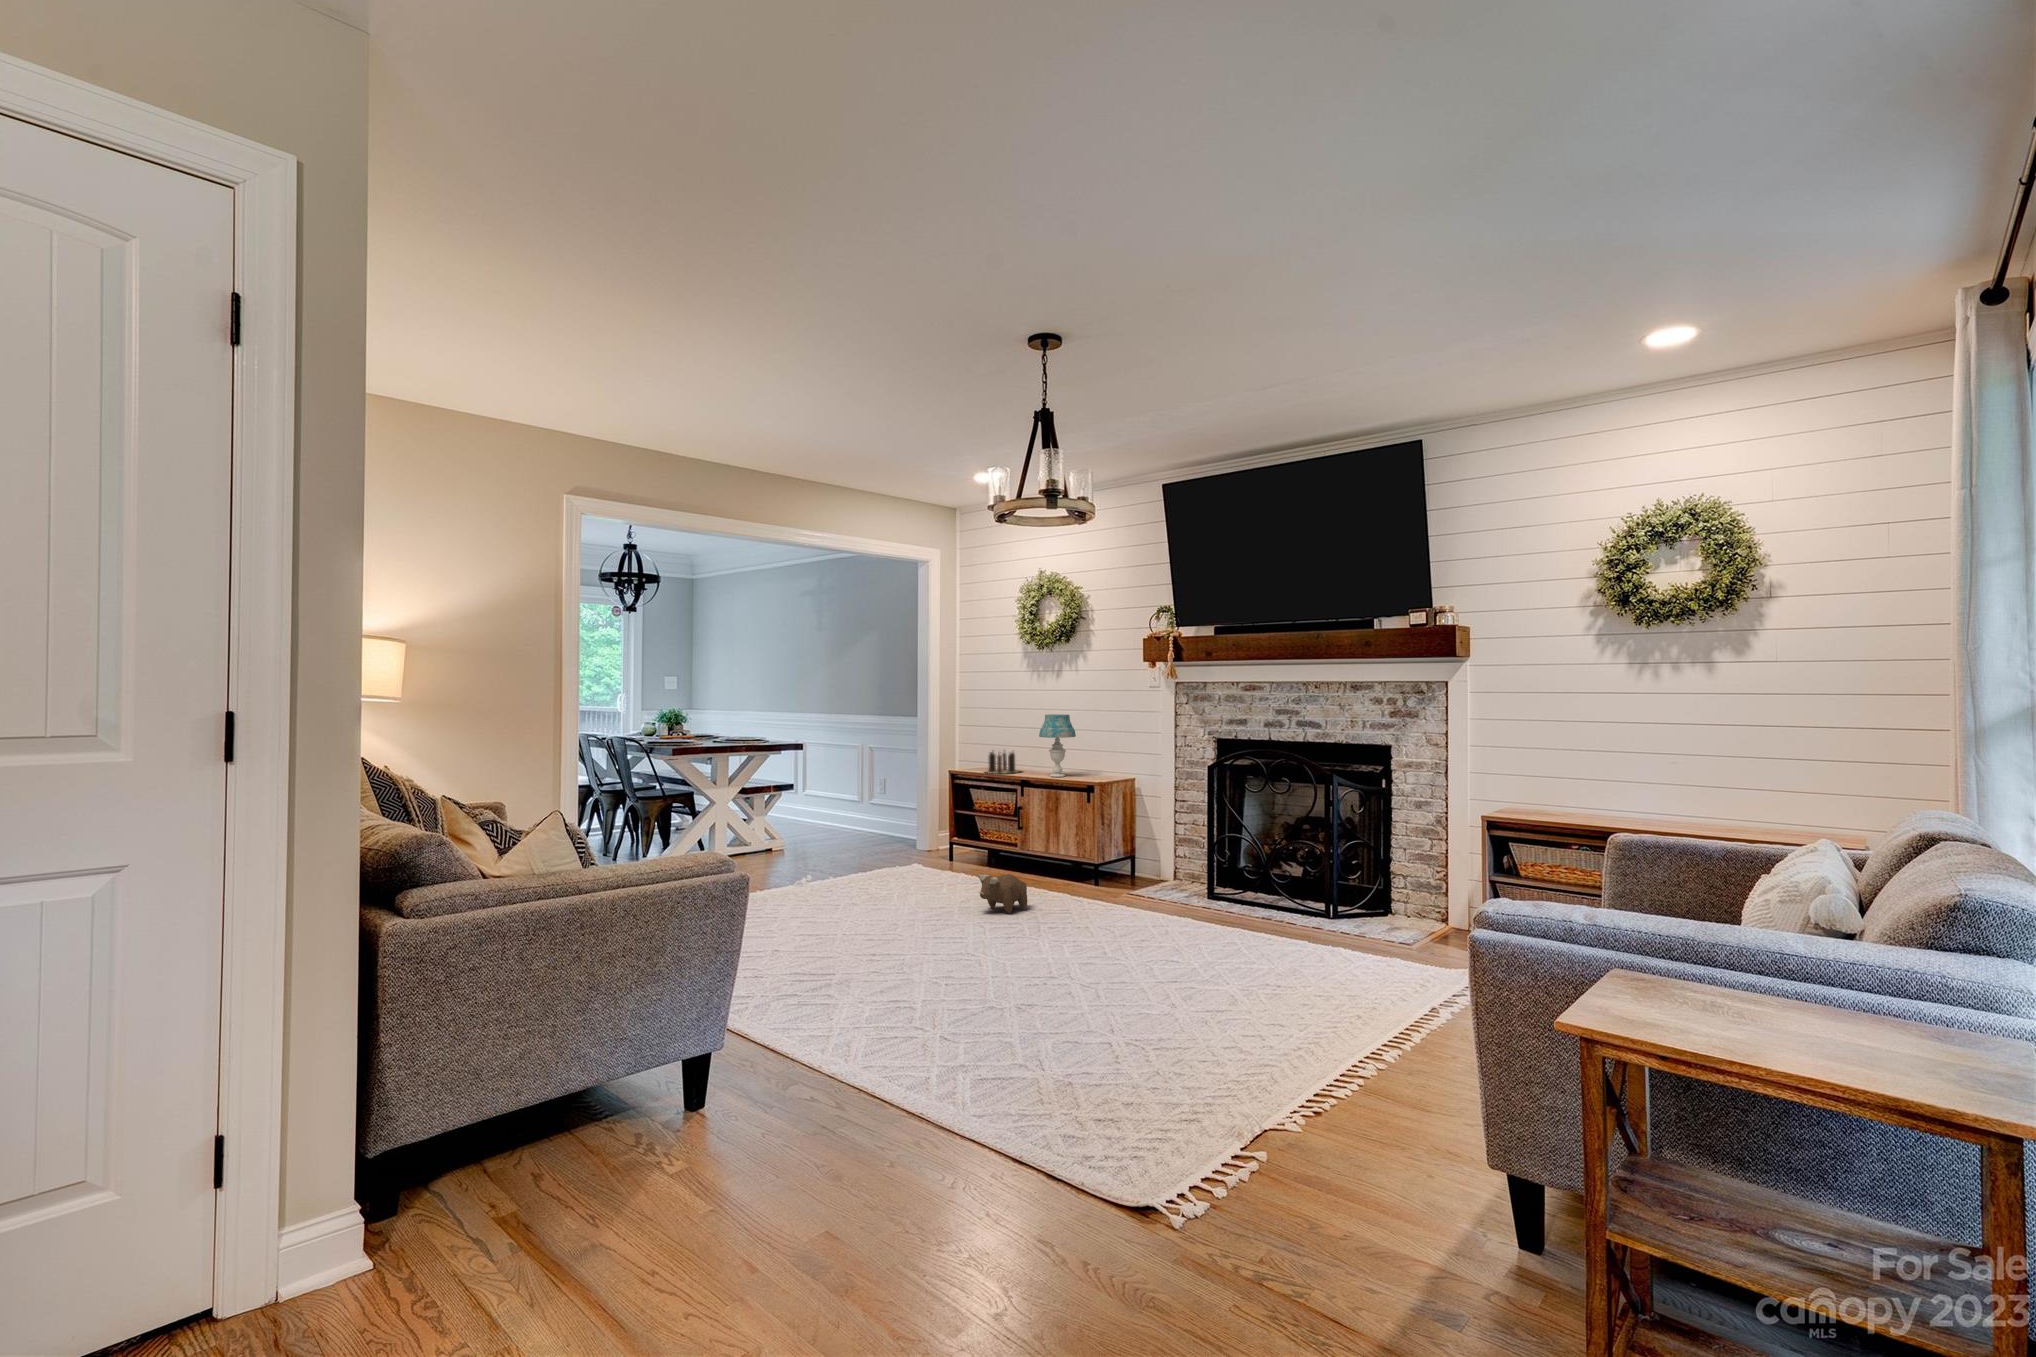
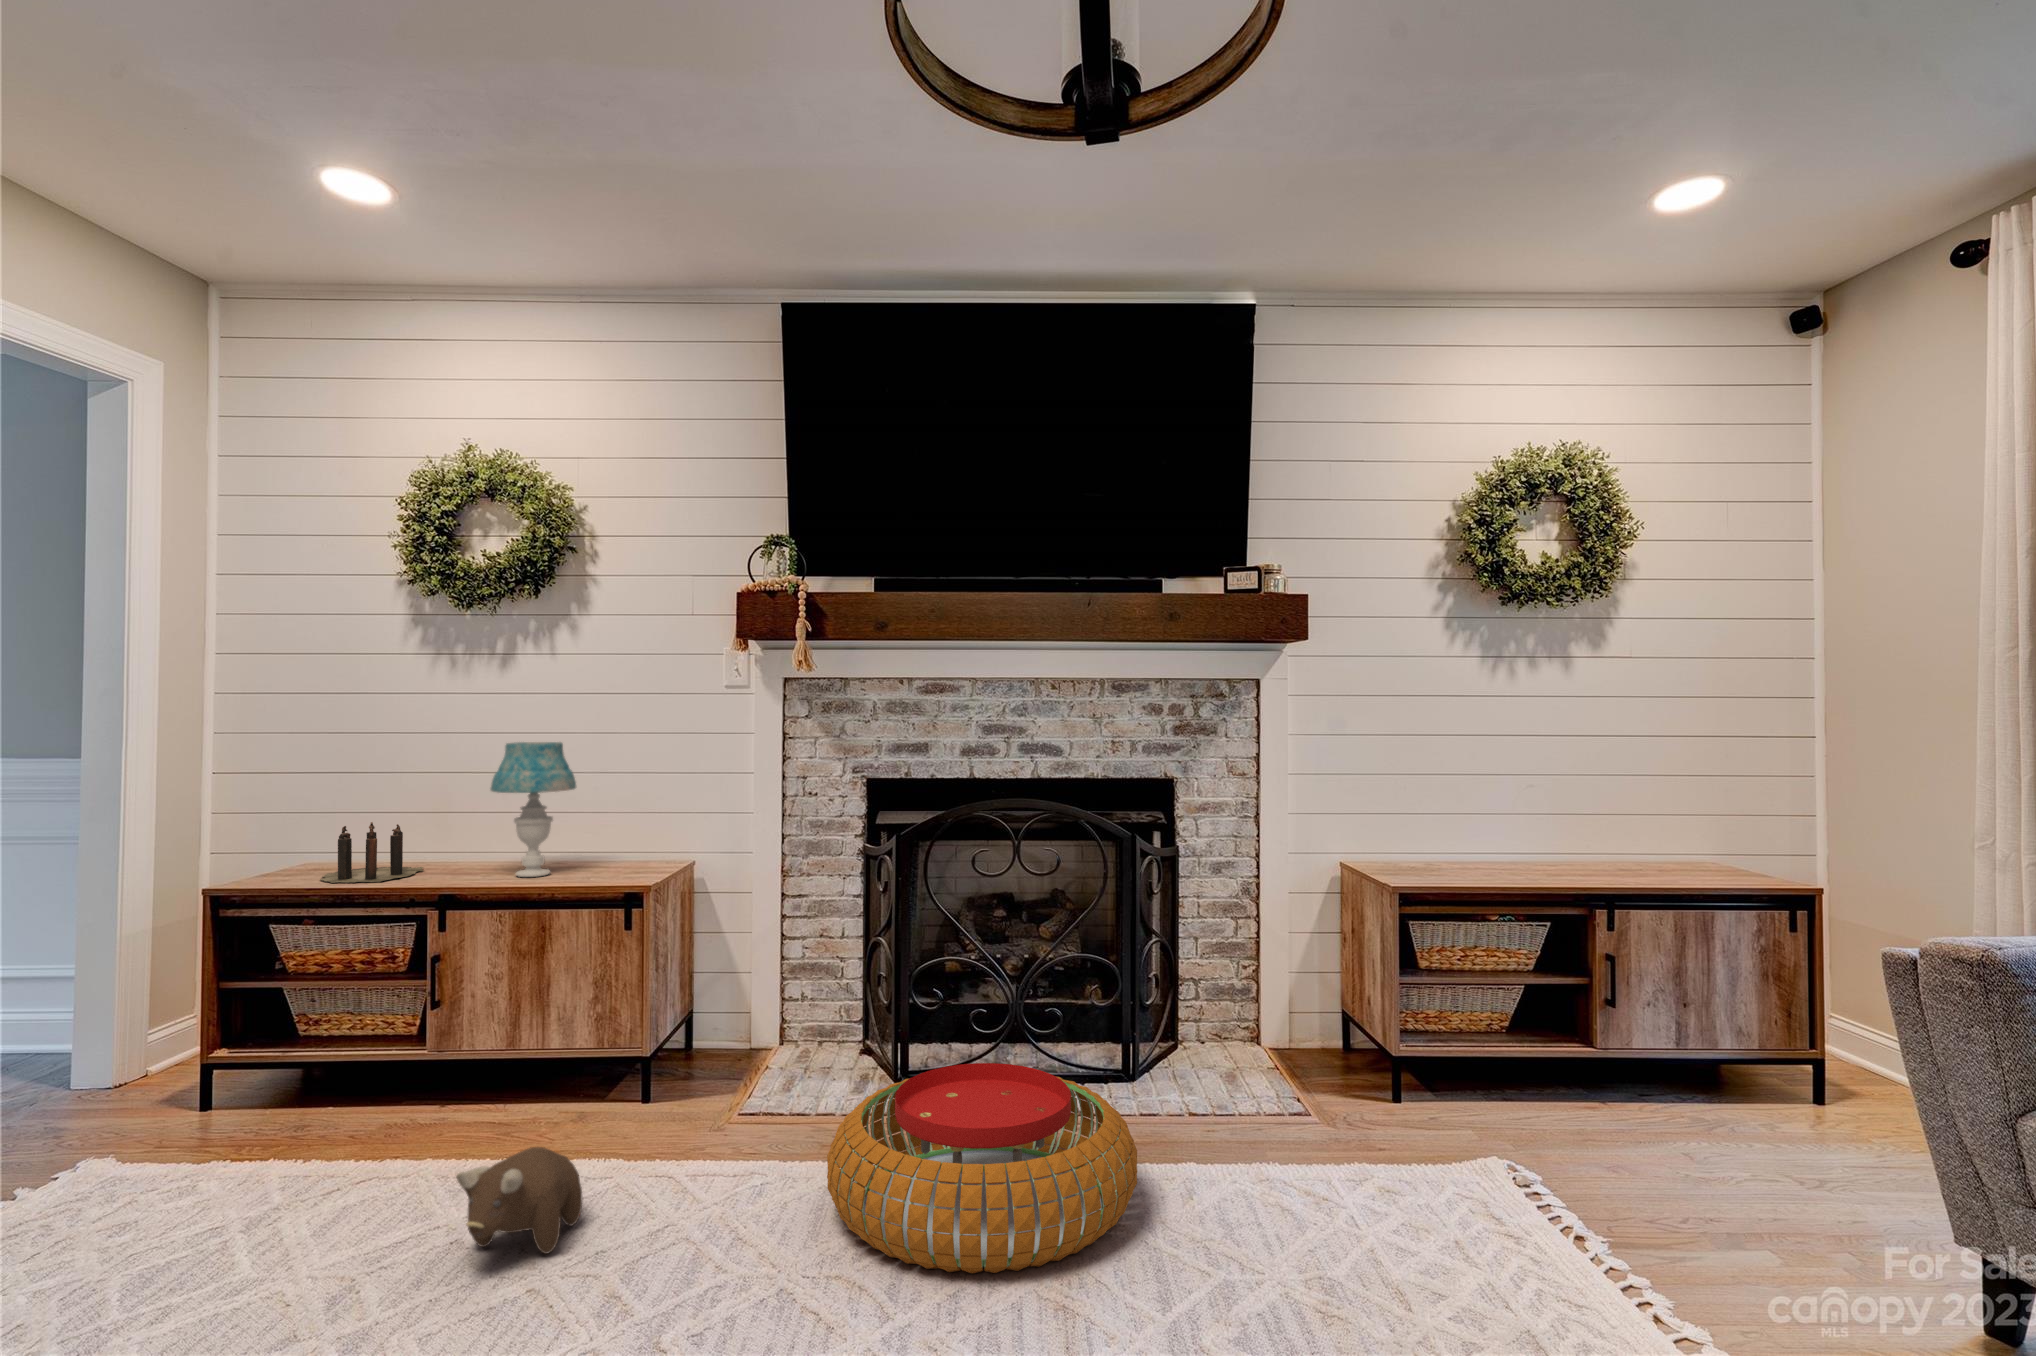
pouf: none [1103,875,1251,953] -> present [827,1063,1137,1274]

